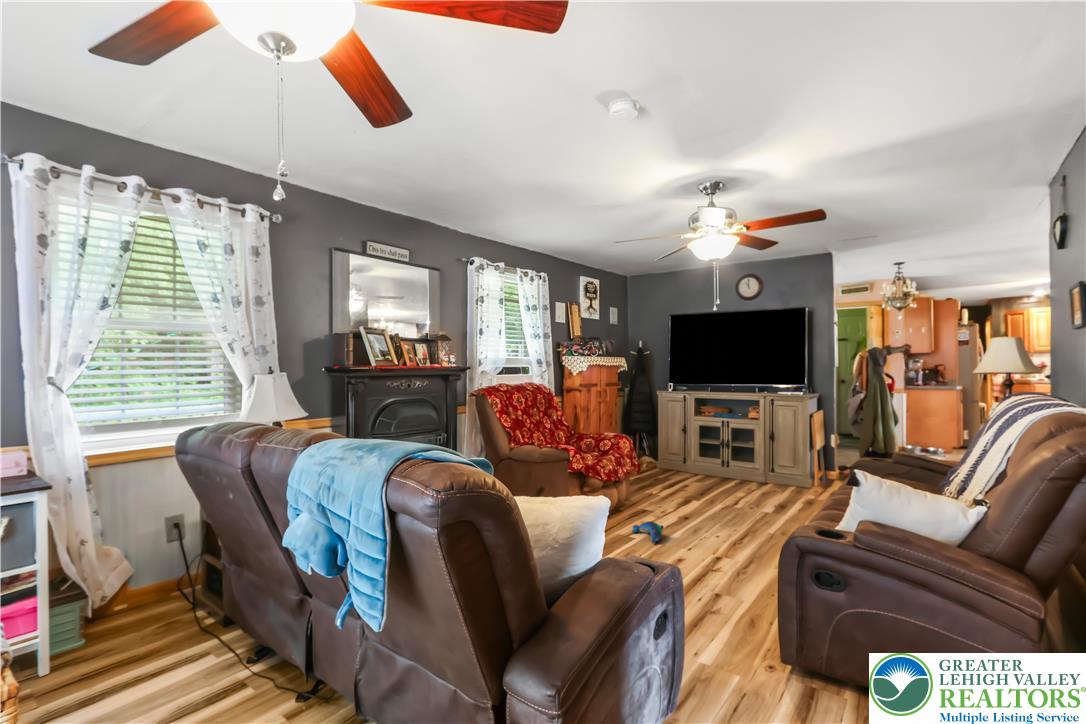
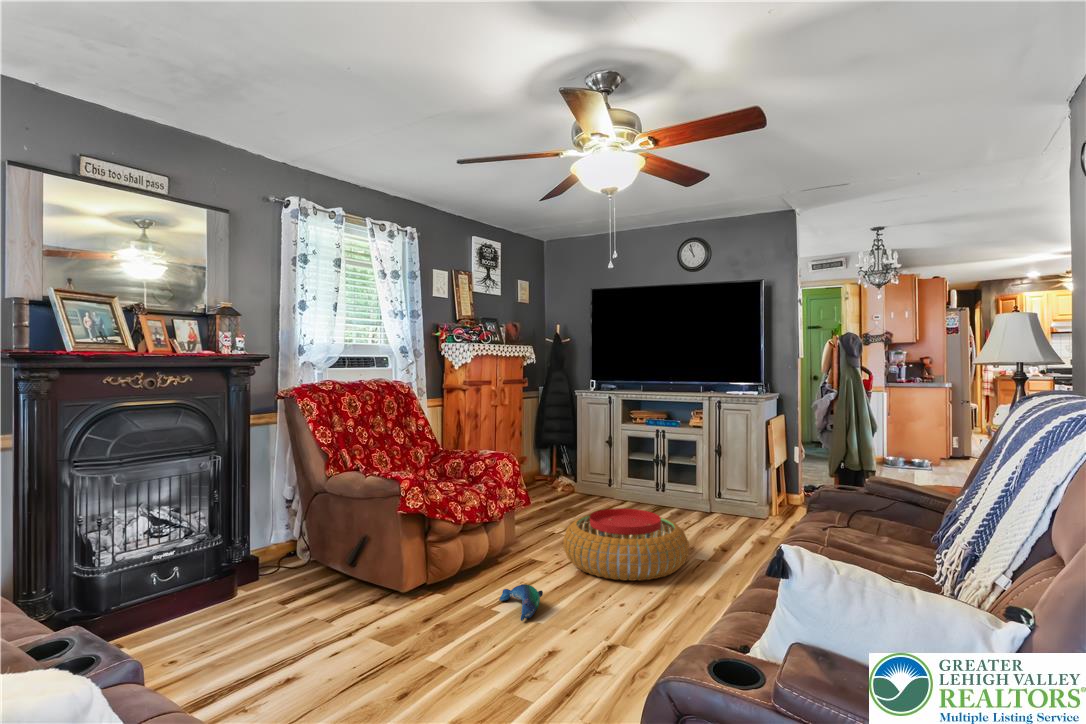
pouf: none [666,476,759,524] -> present [563,508,689,581]

